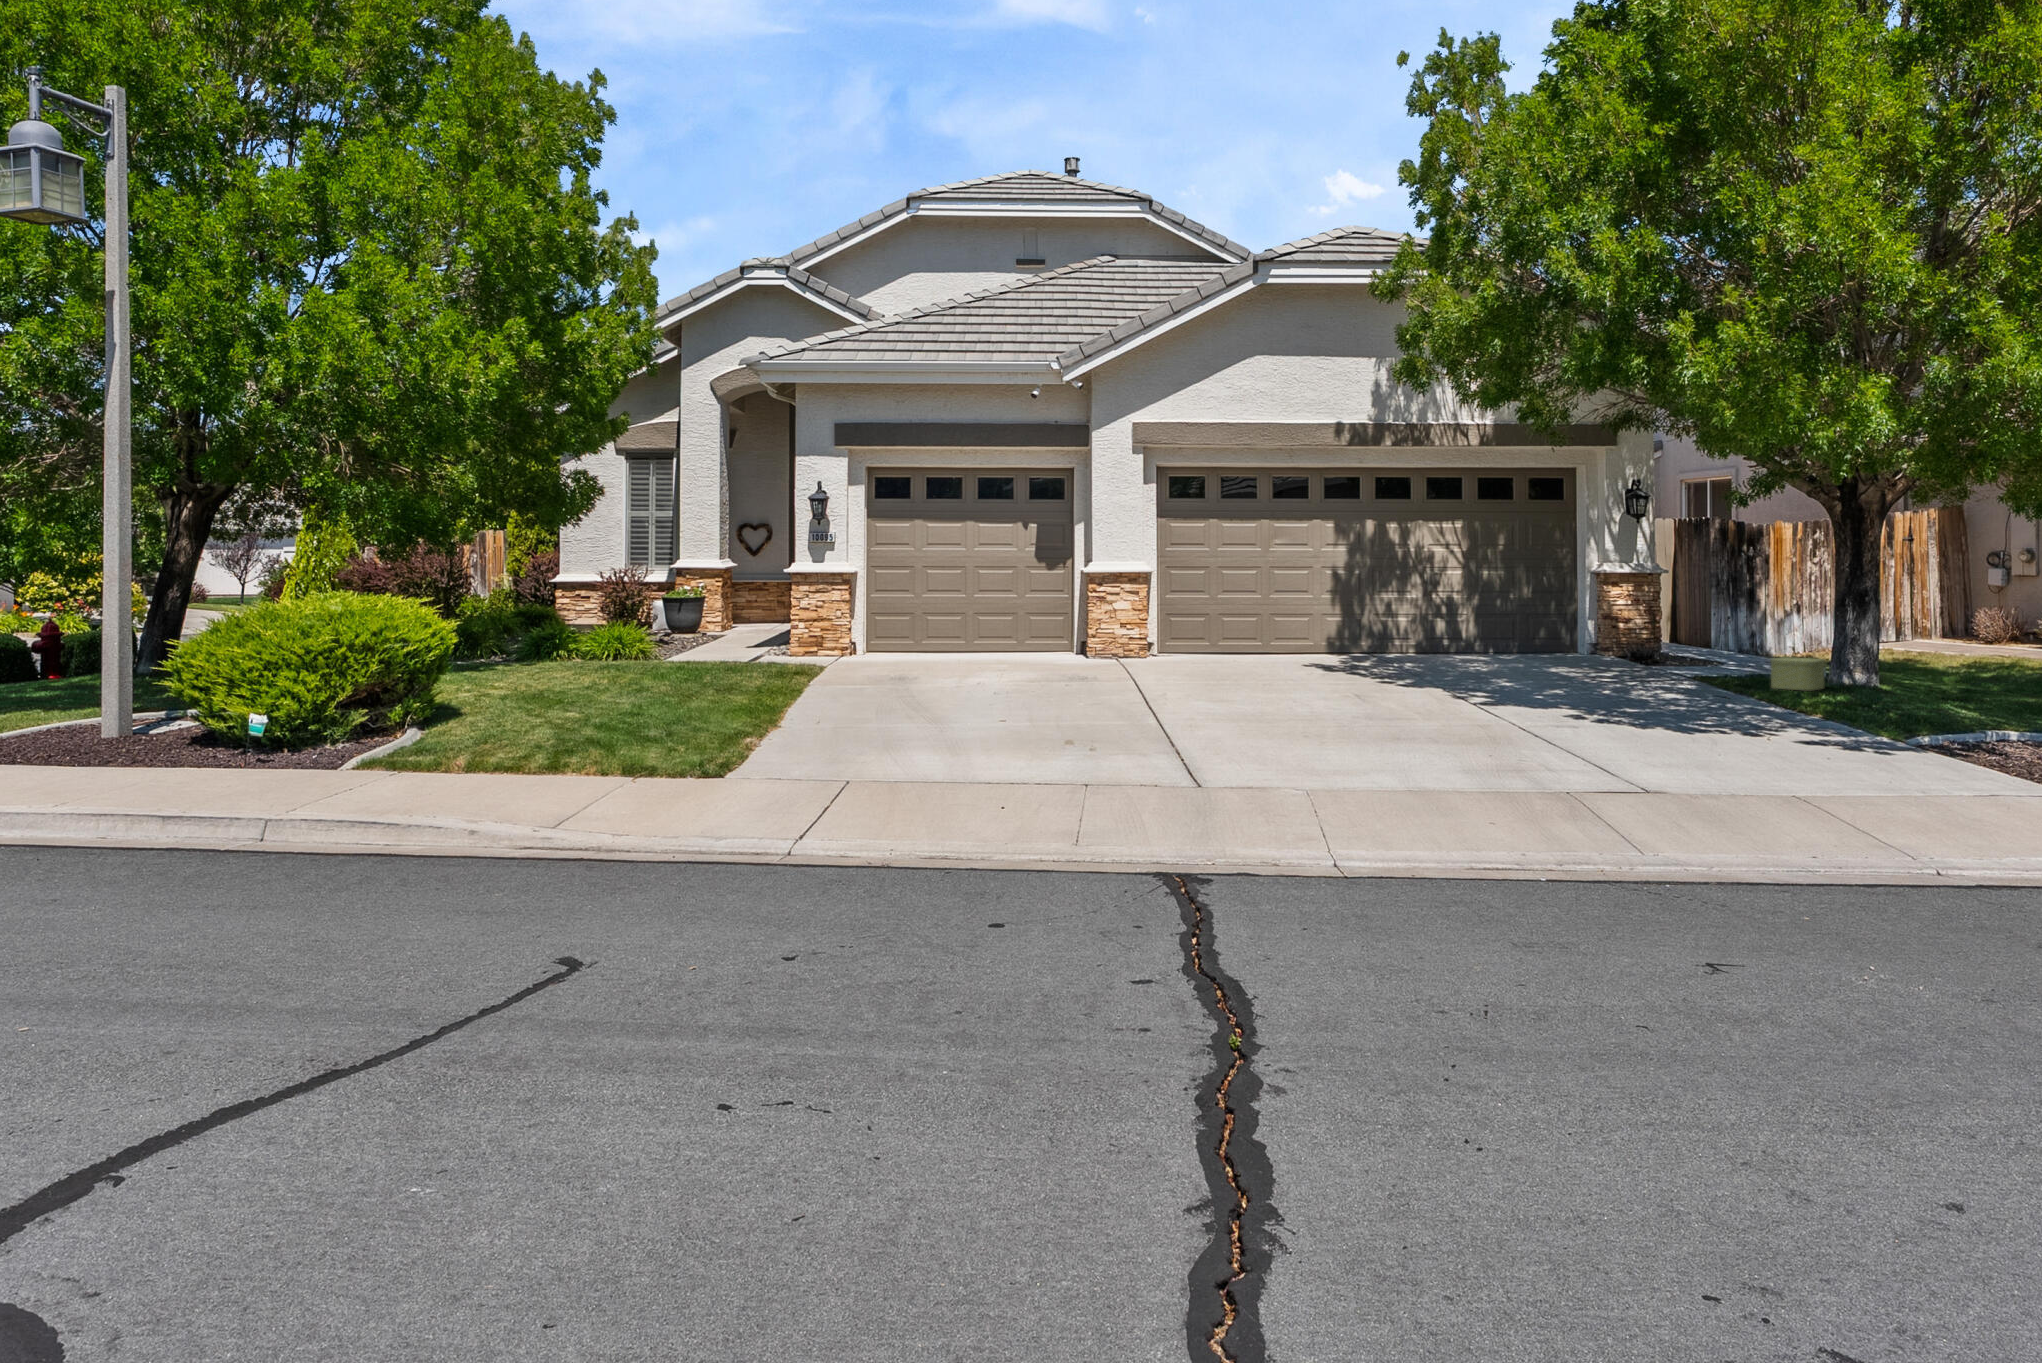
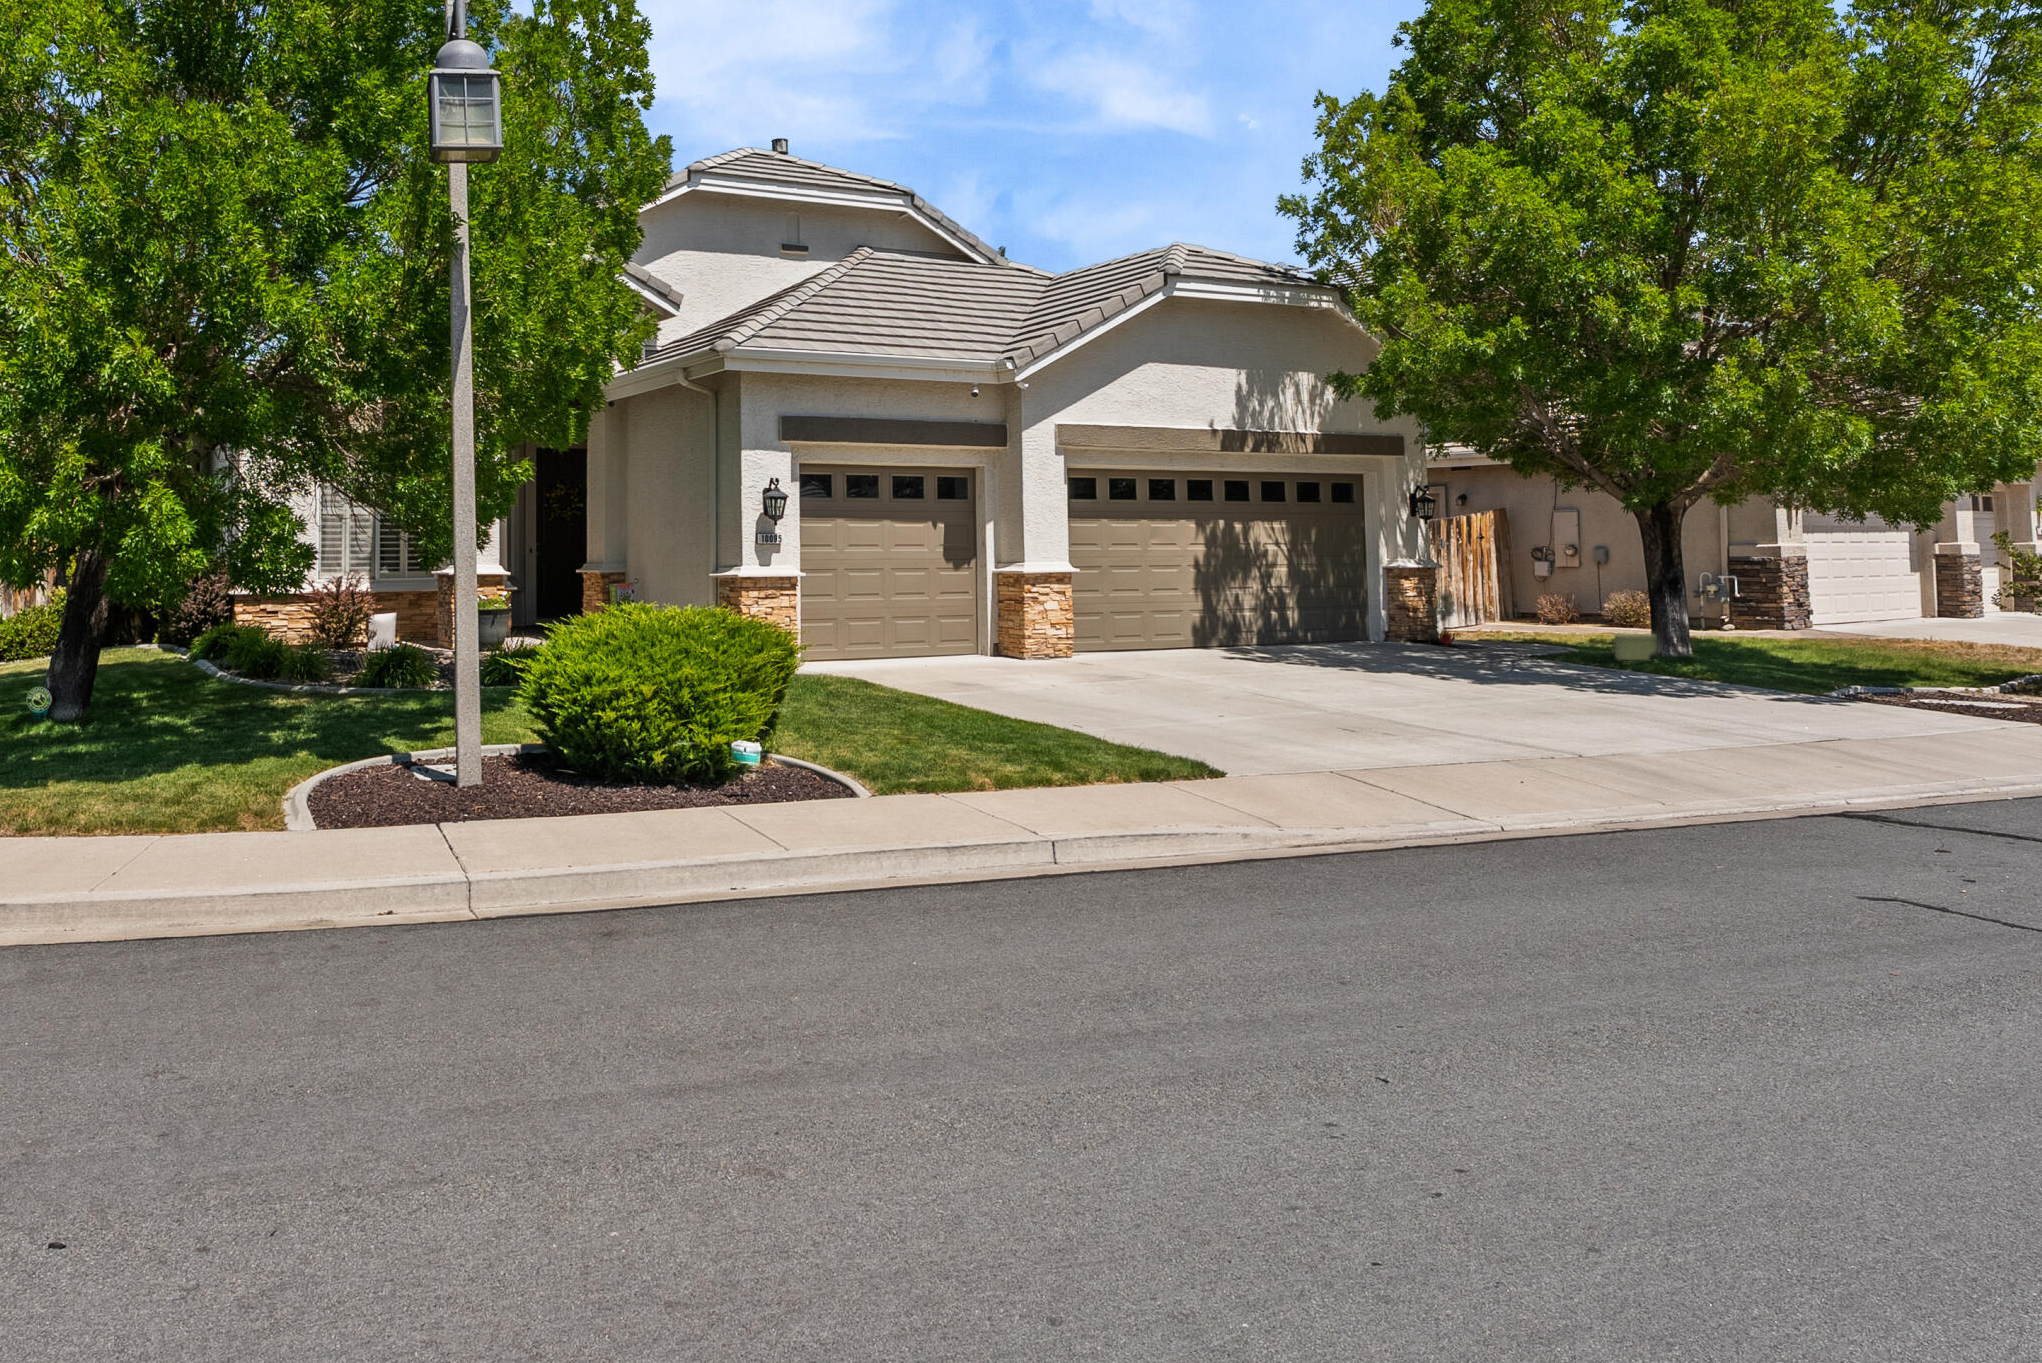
potted tree: none [1634,597,1678,663] -> present [1427,587,1456,644]

